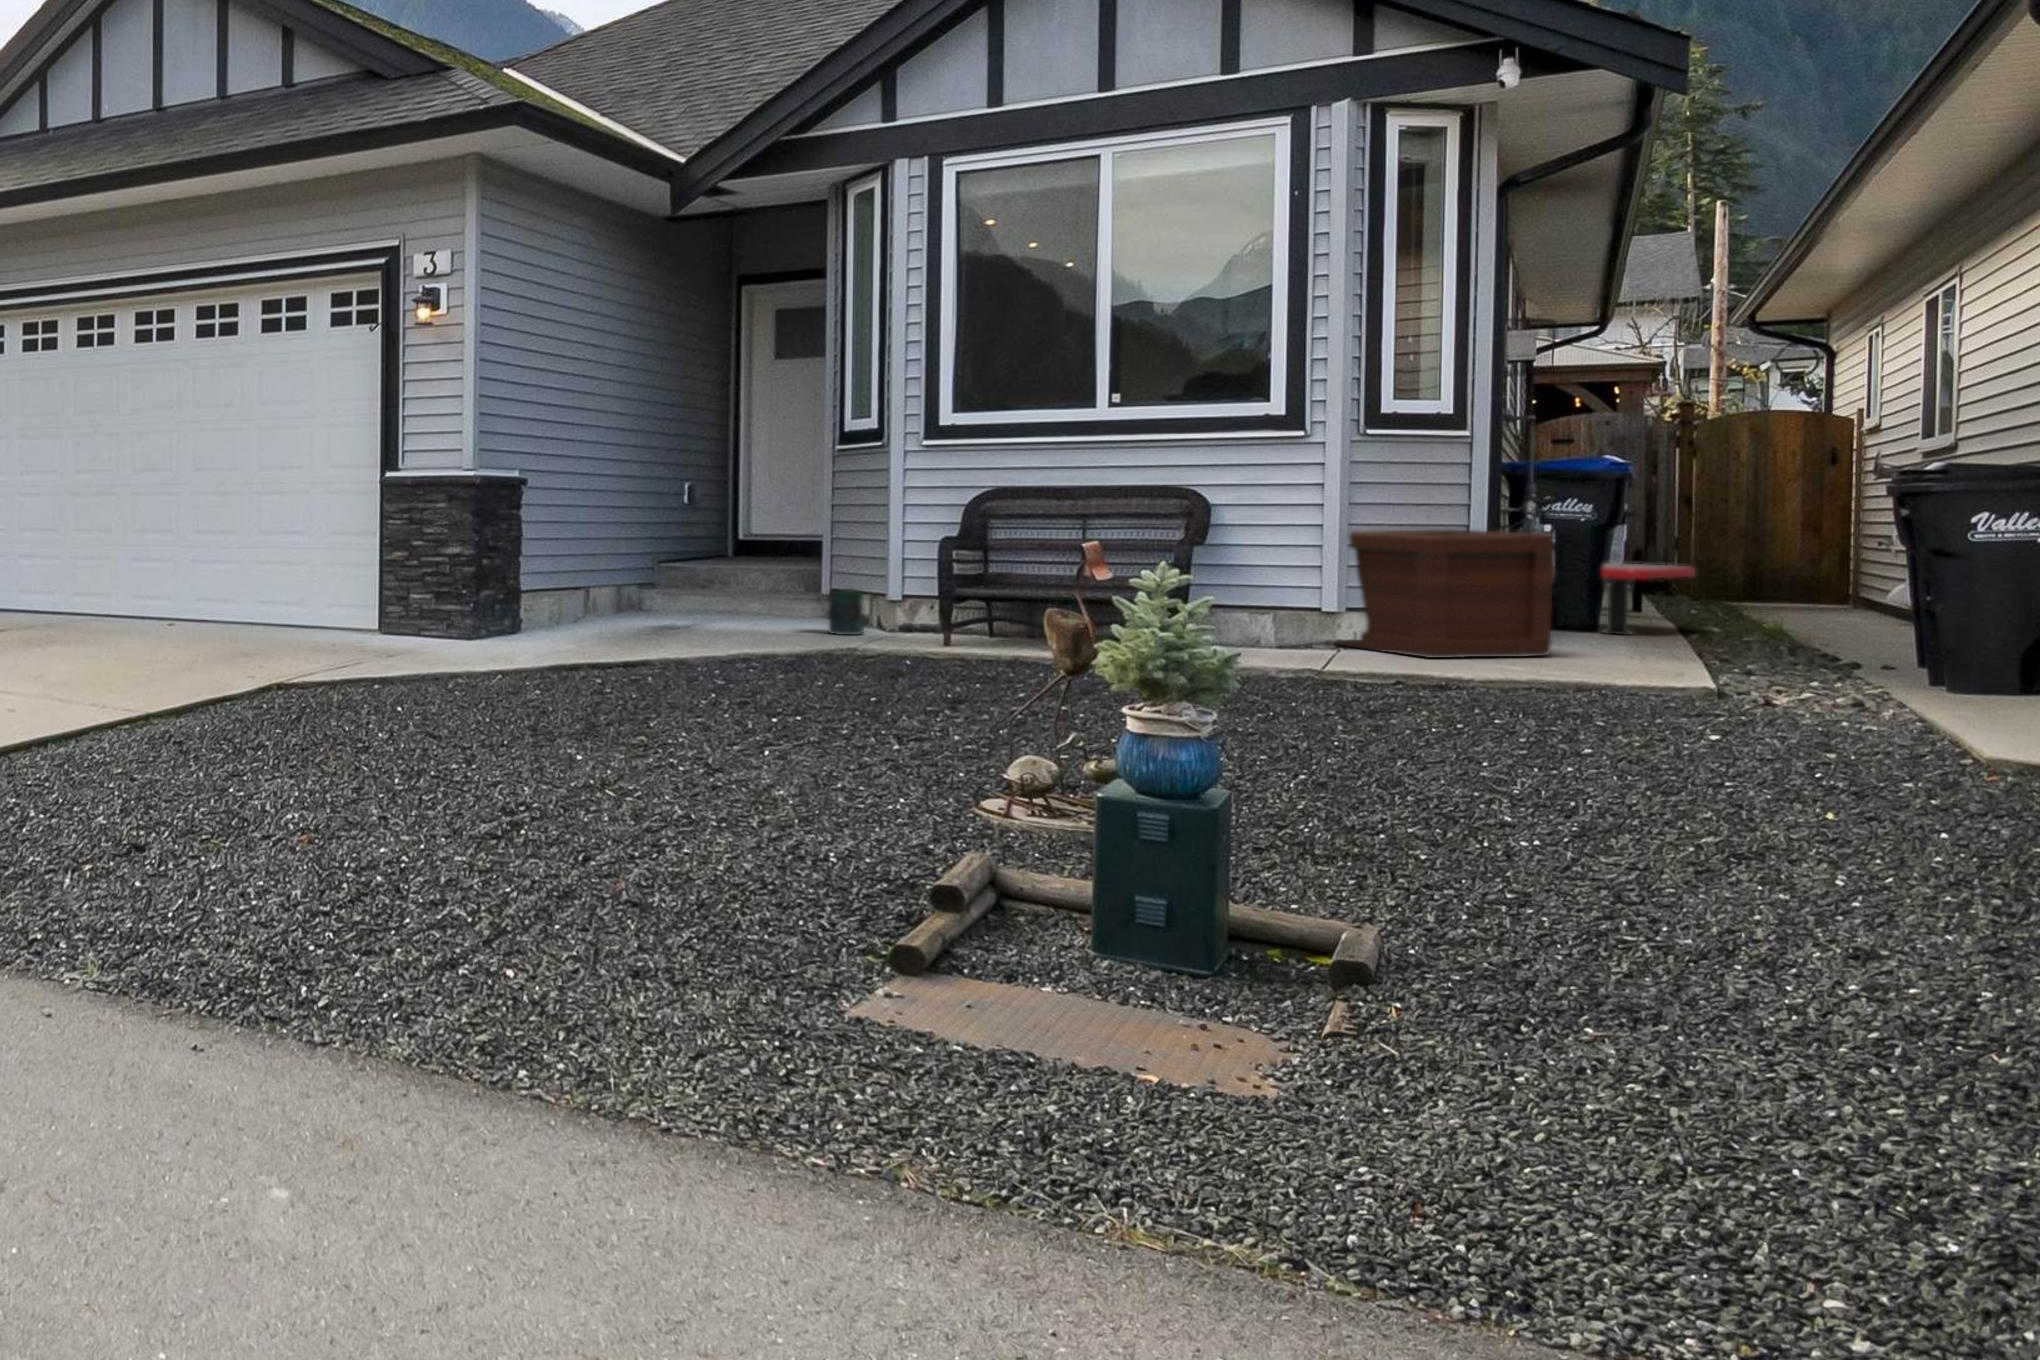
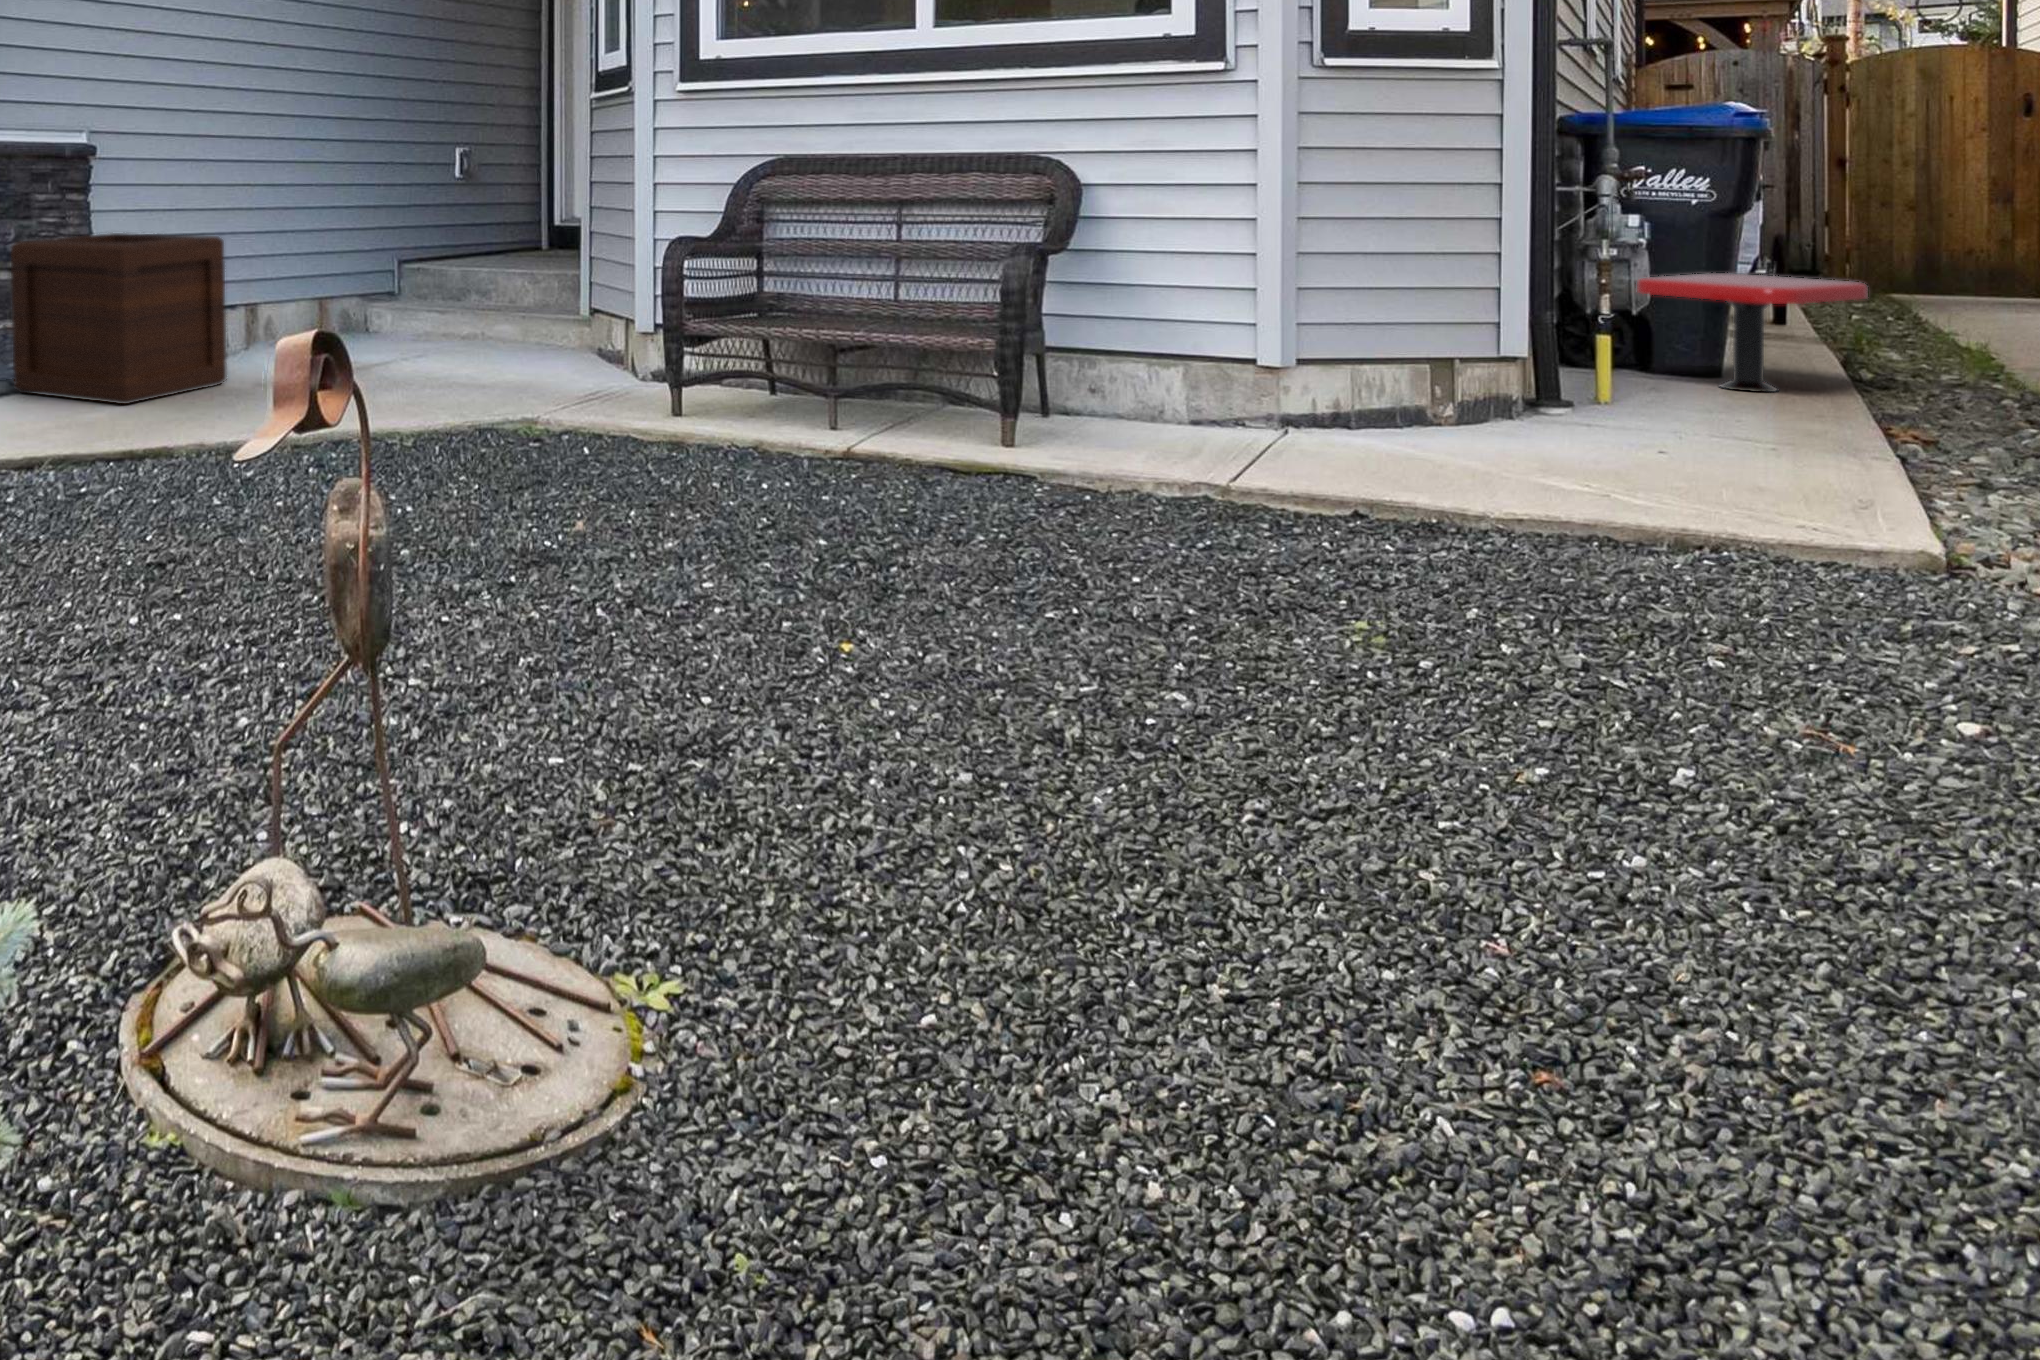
wooden crate: present [1338,530,1553,658] -> present [11,233,227,404]
watering can: present [827,588,866,635] -> none [519,308,637,393]

